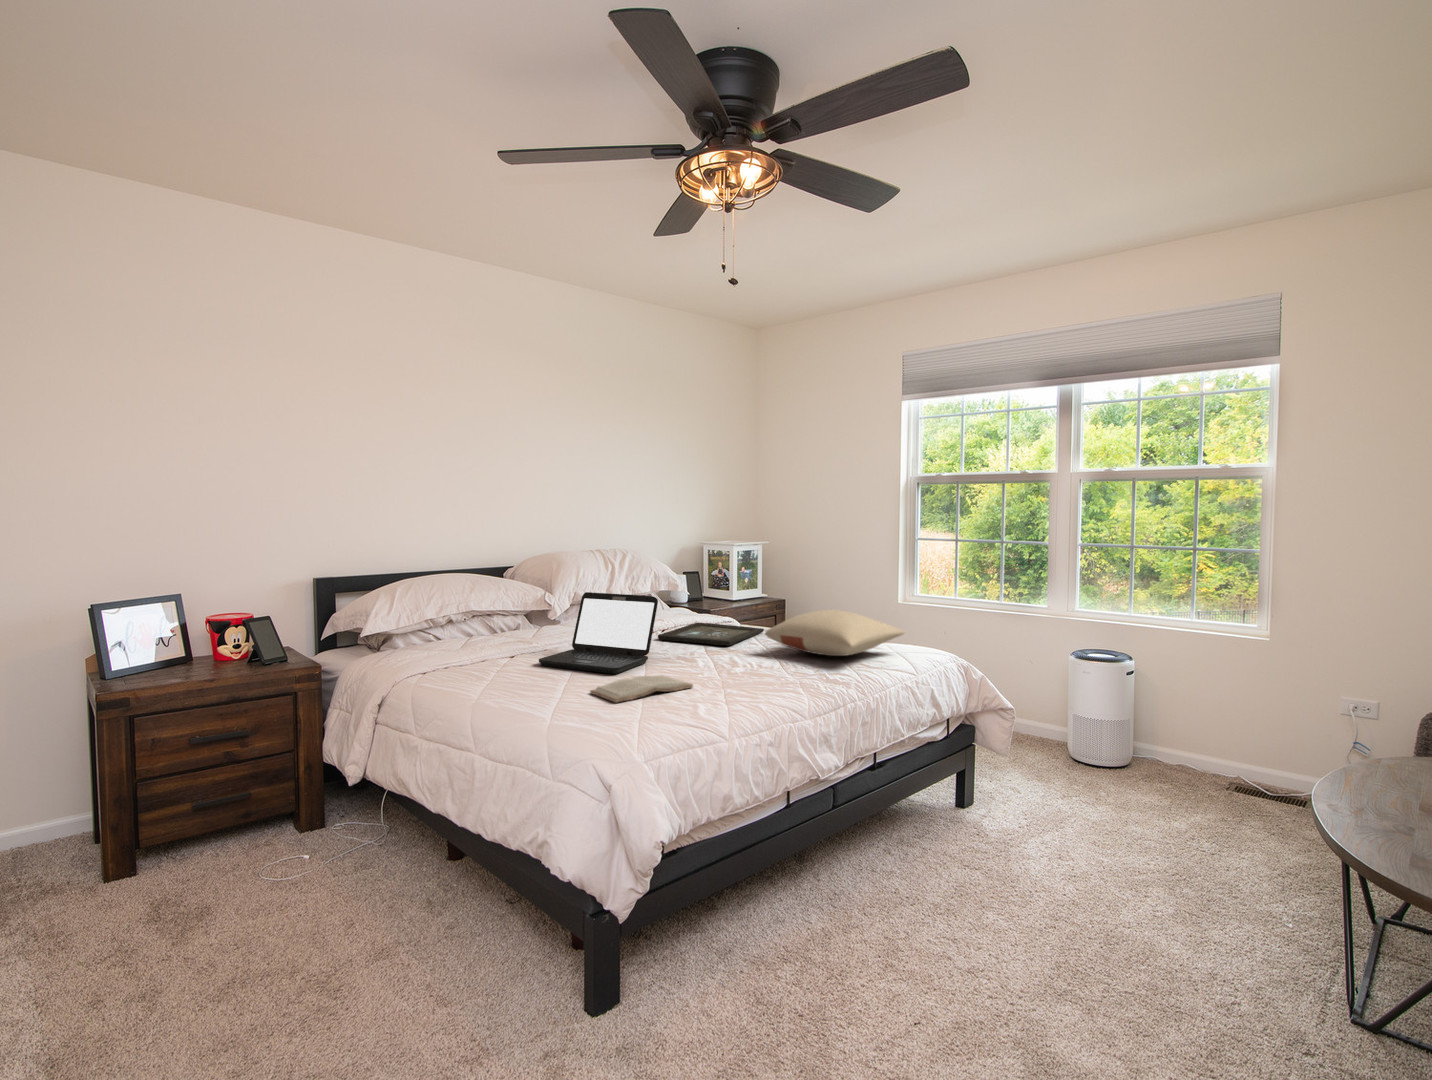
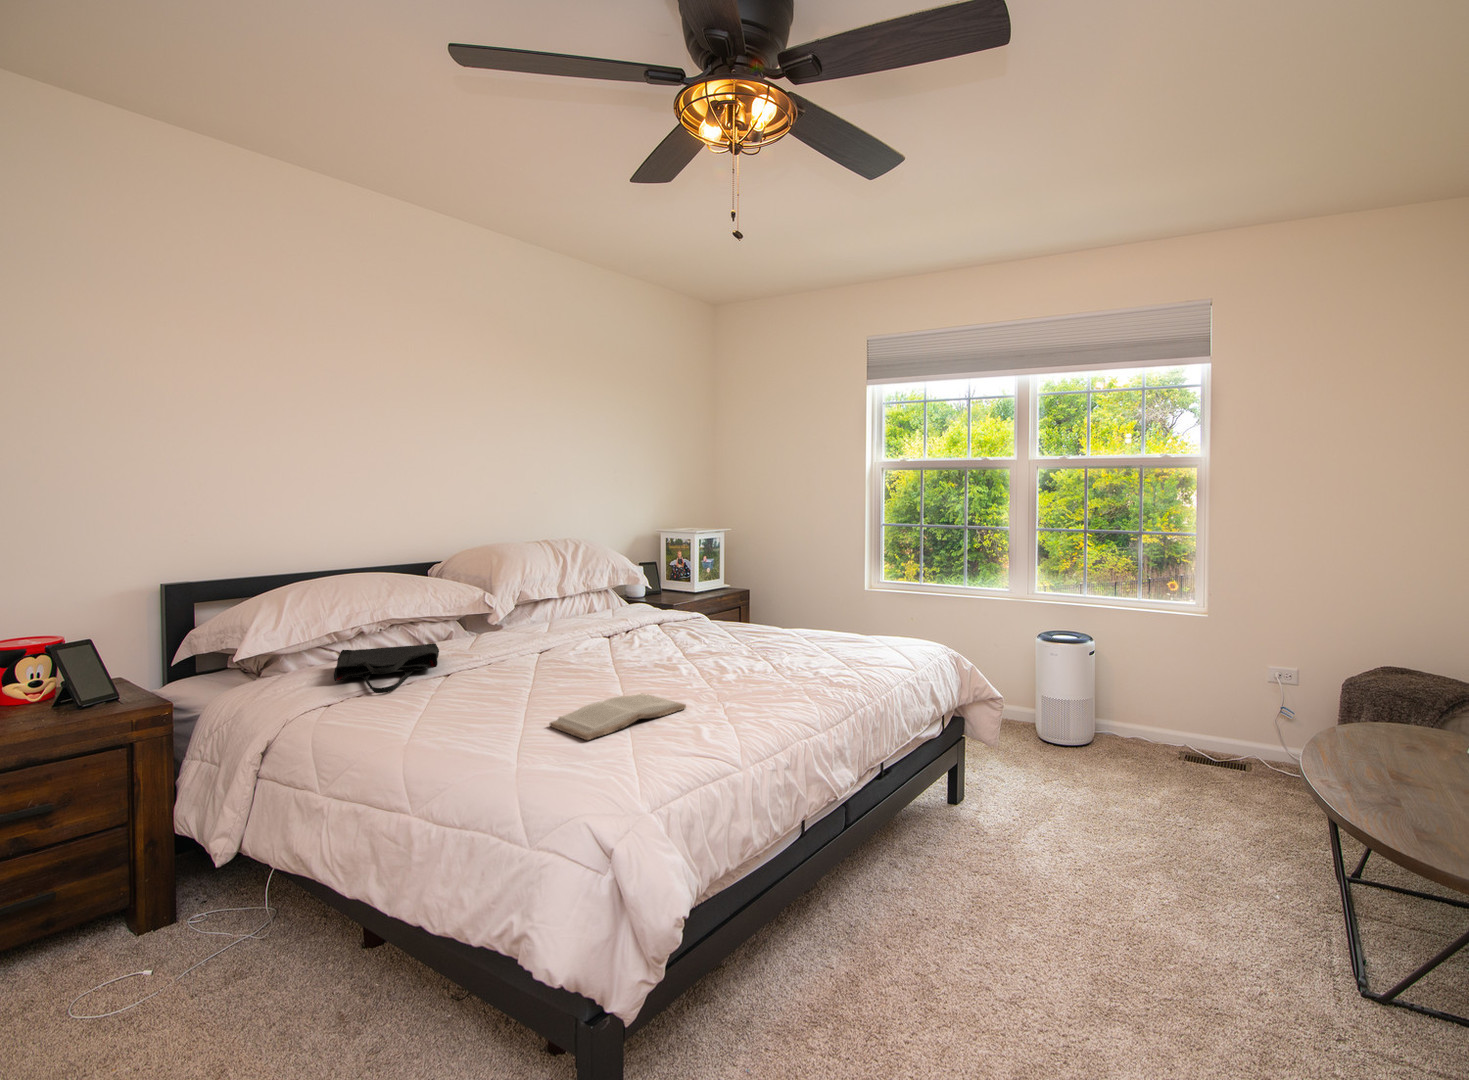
laptop: present [539,592,658,674] -> none [476,590,628,694]
pillow: present [765,610,905,656] -> none [758,600,917,654]
tray: present [658,623,764,645] -> none [624,620,745,647]
tote bag: none [435,632,511,666] -> present [334,643,439,693]

